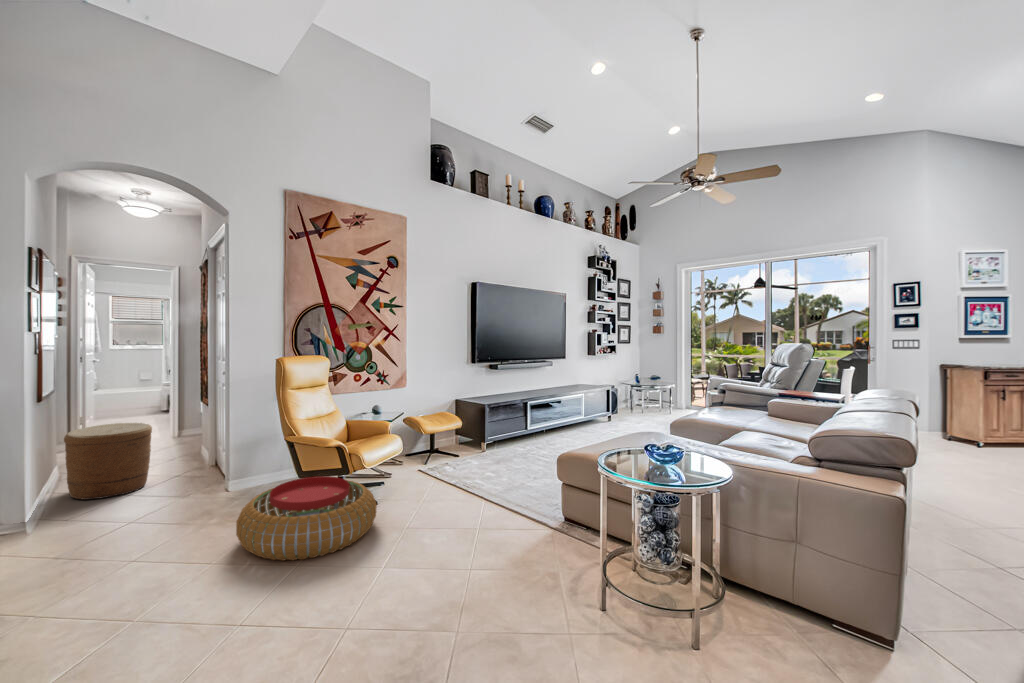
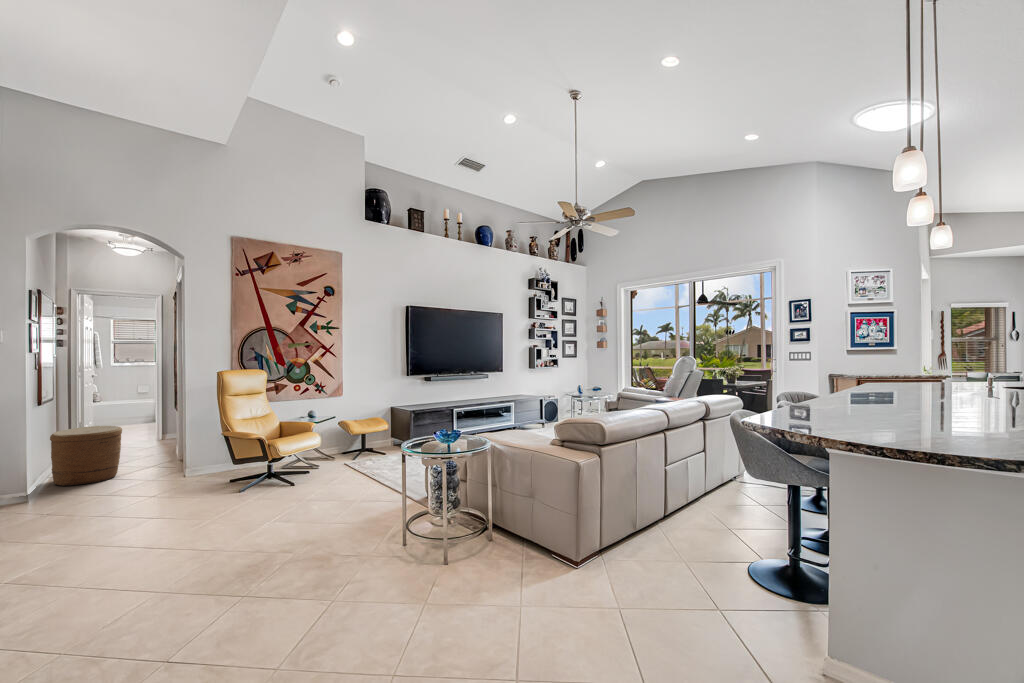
pouf: present [236,476,377,561] -> none [162,465,280,525]

